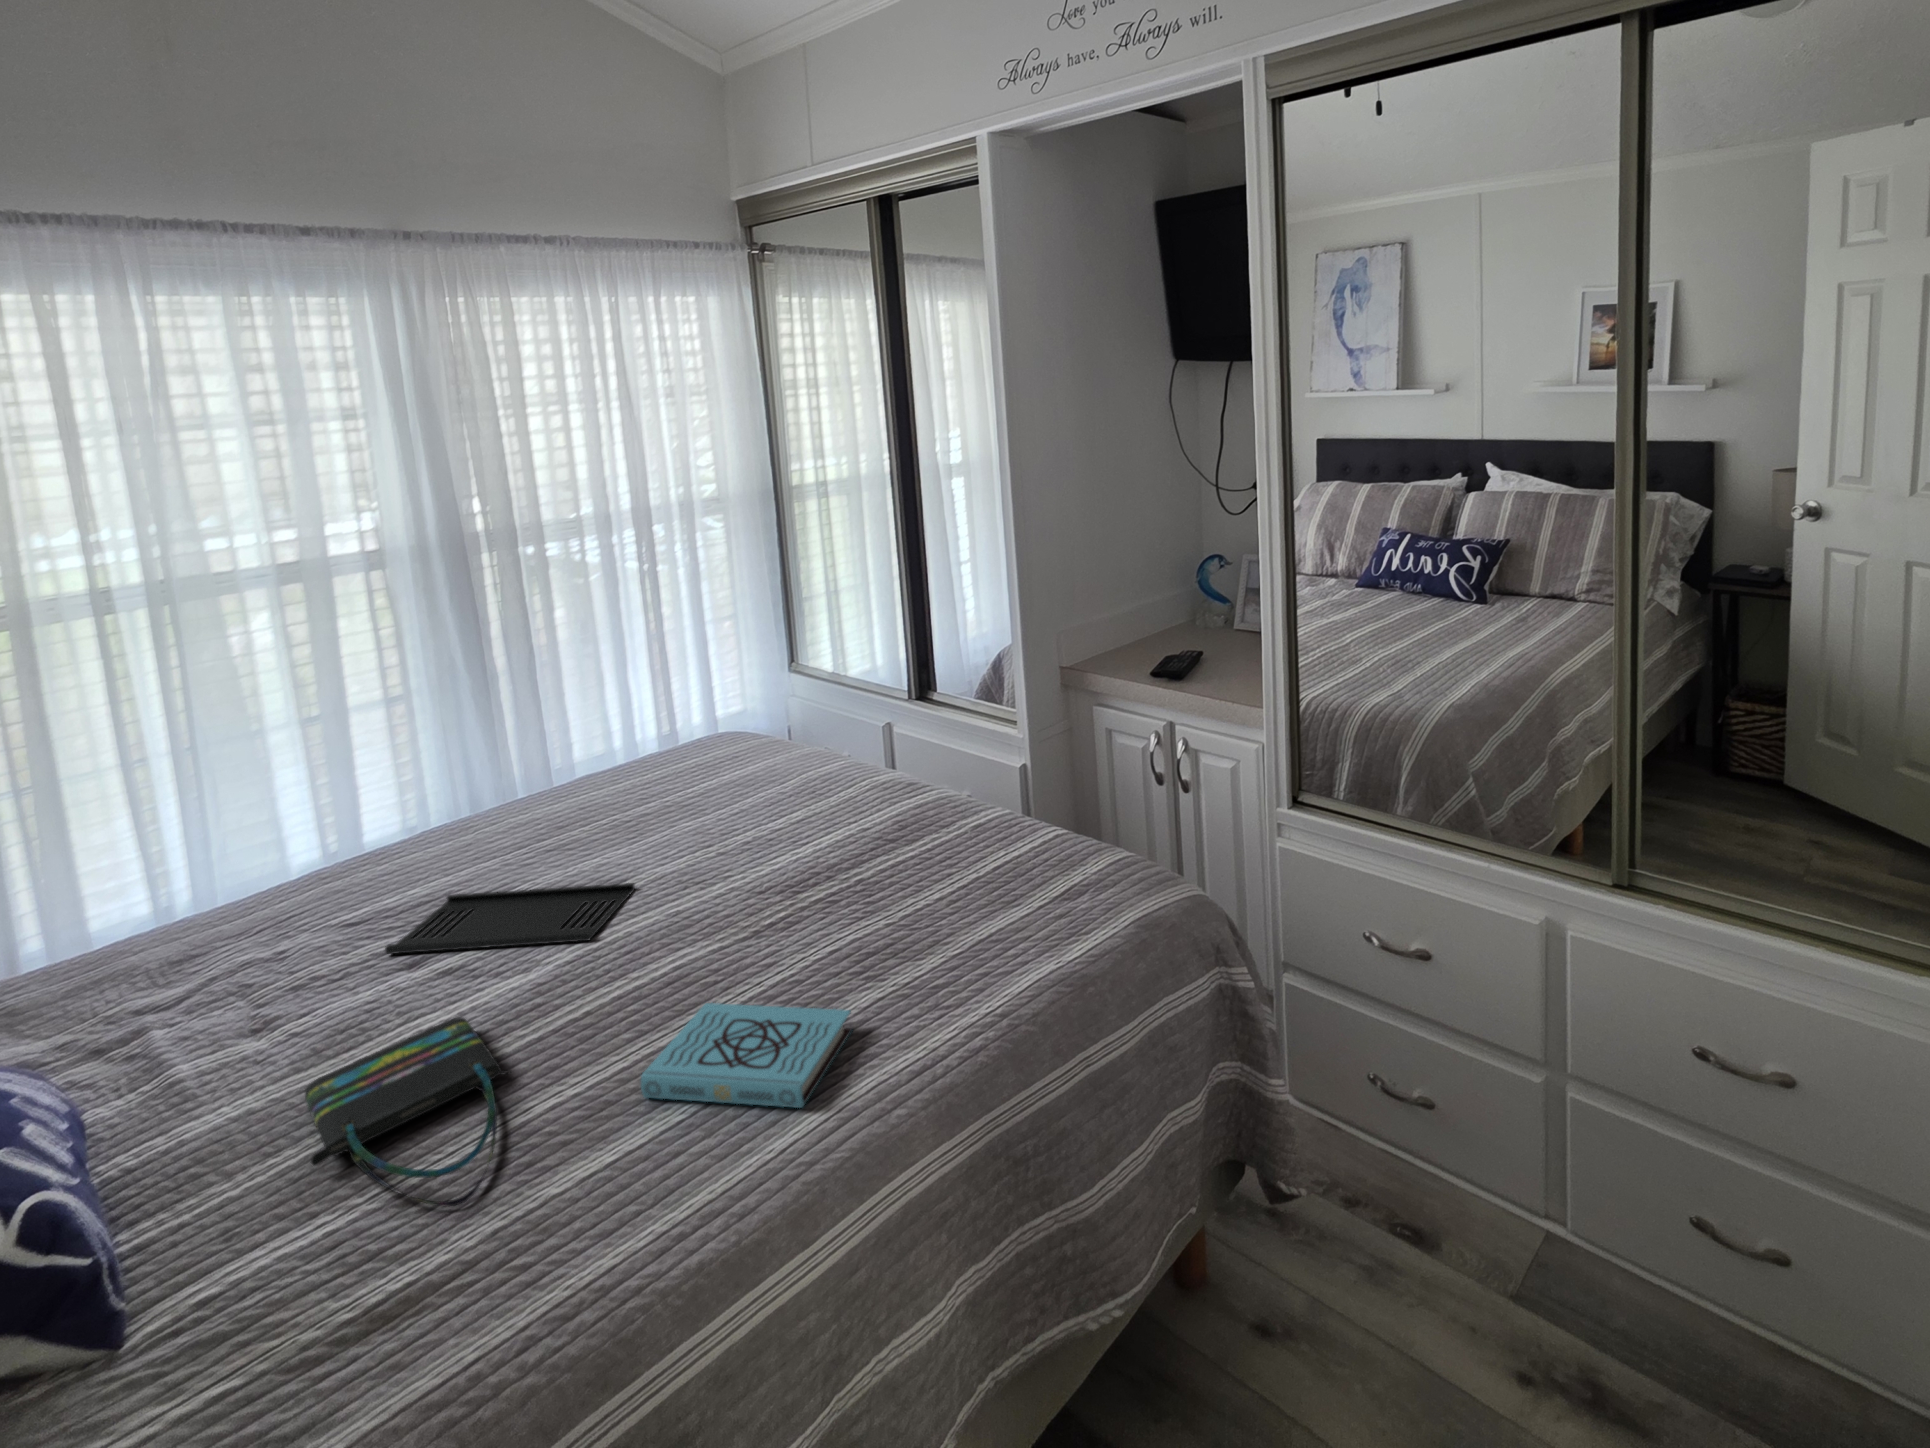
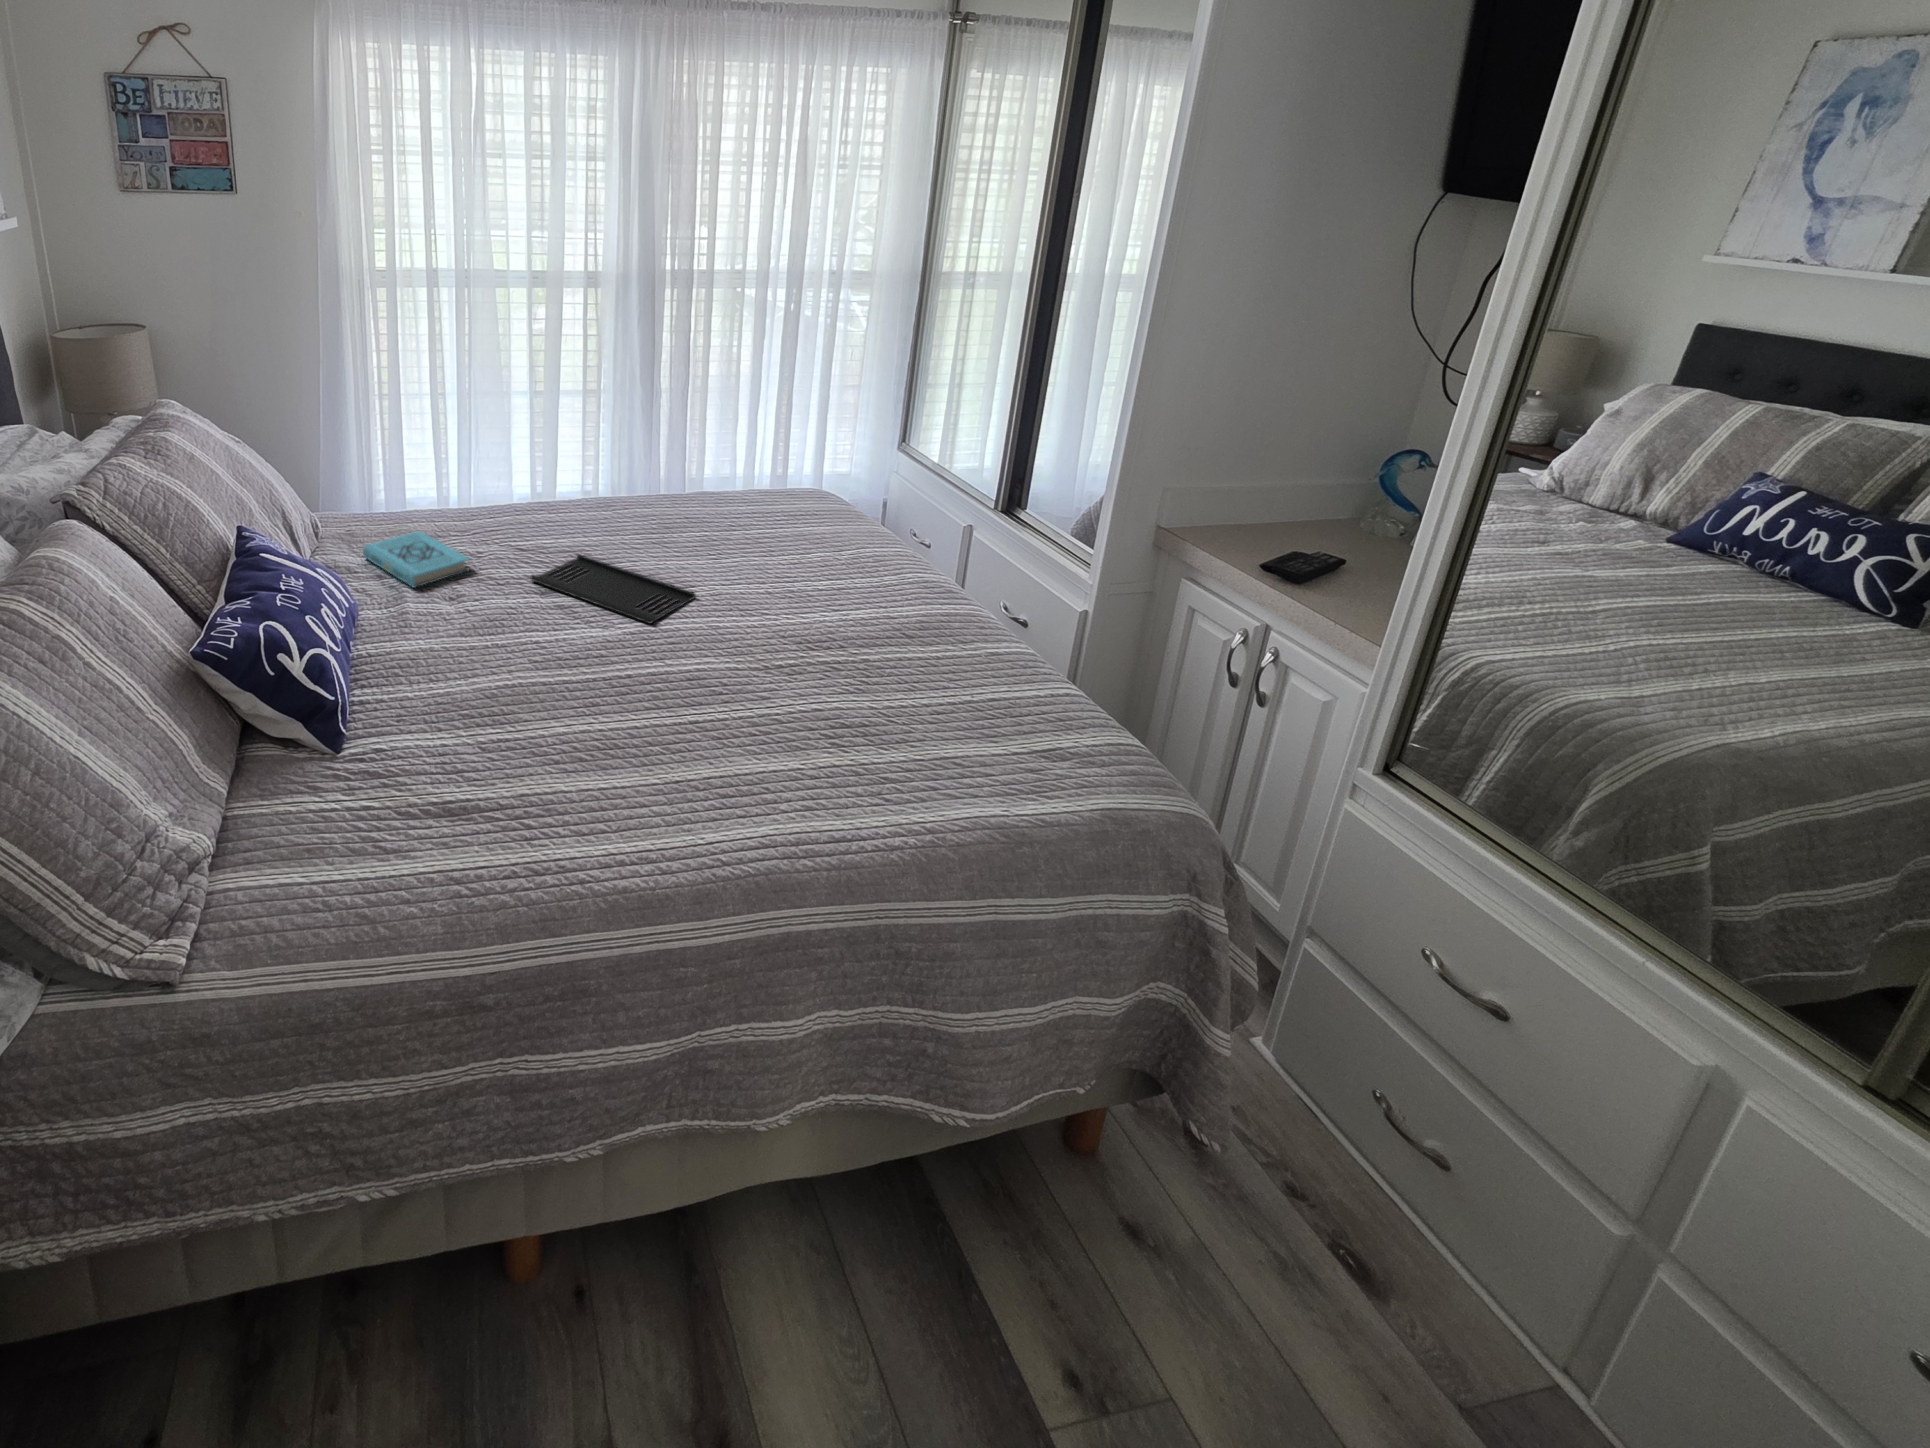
book: present [641,1003,852,1108] -> present [363,531,470,588]
tote bag: present [305,1017,511,1206] -> none [447,642,569,766]

